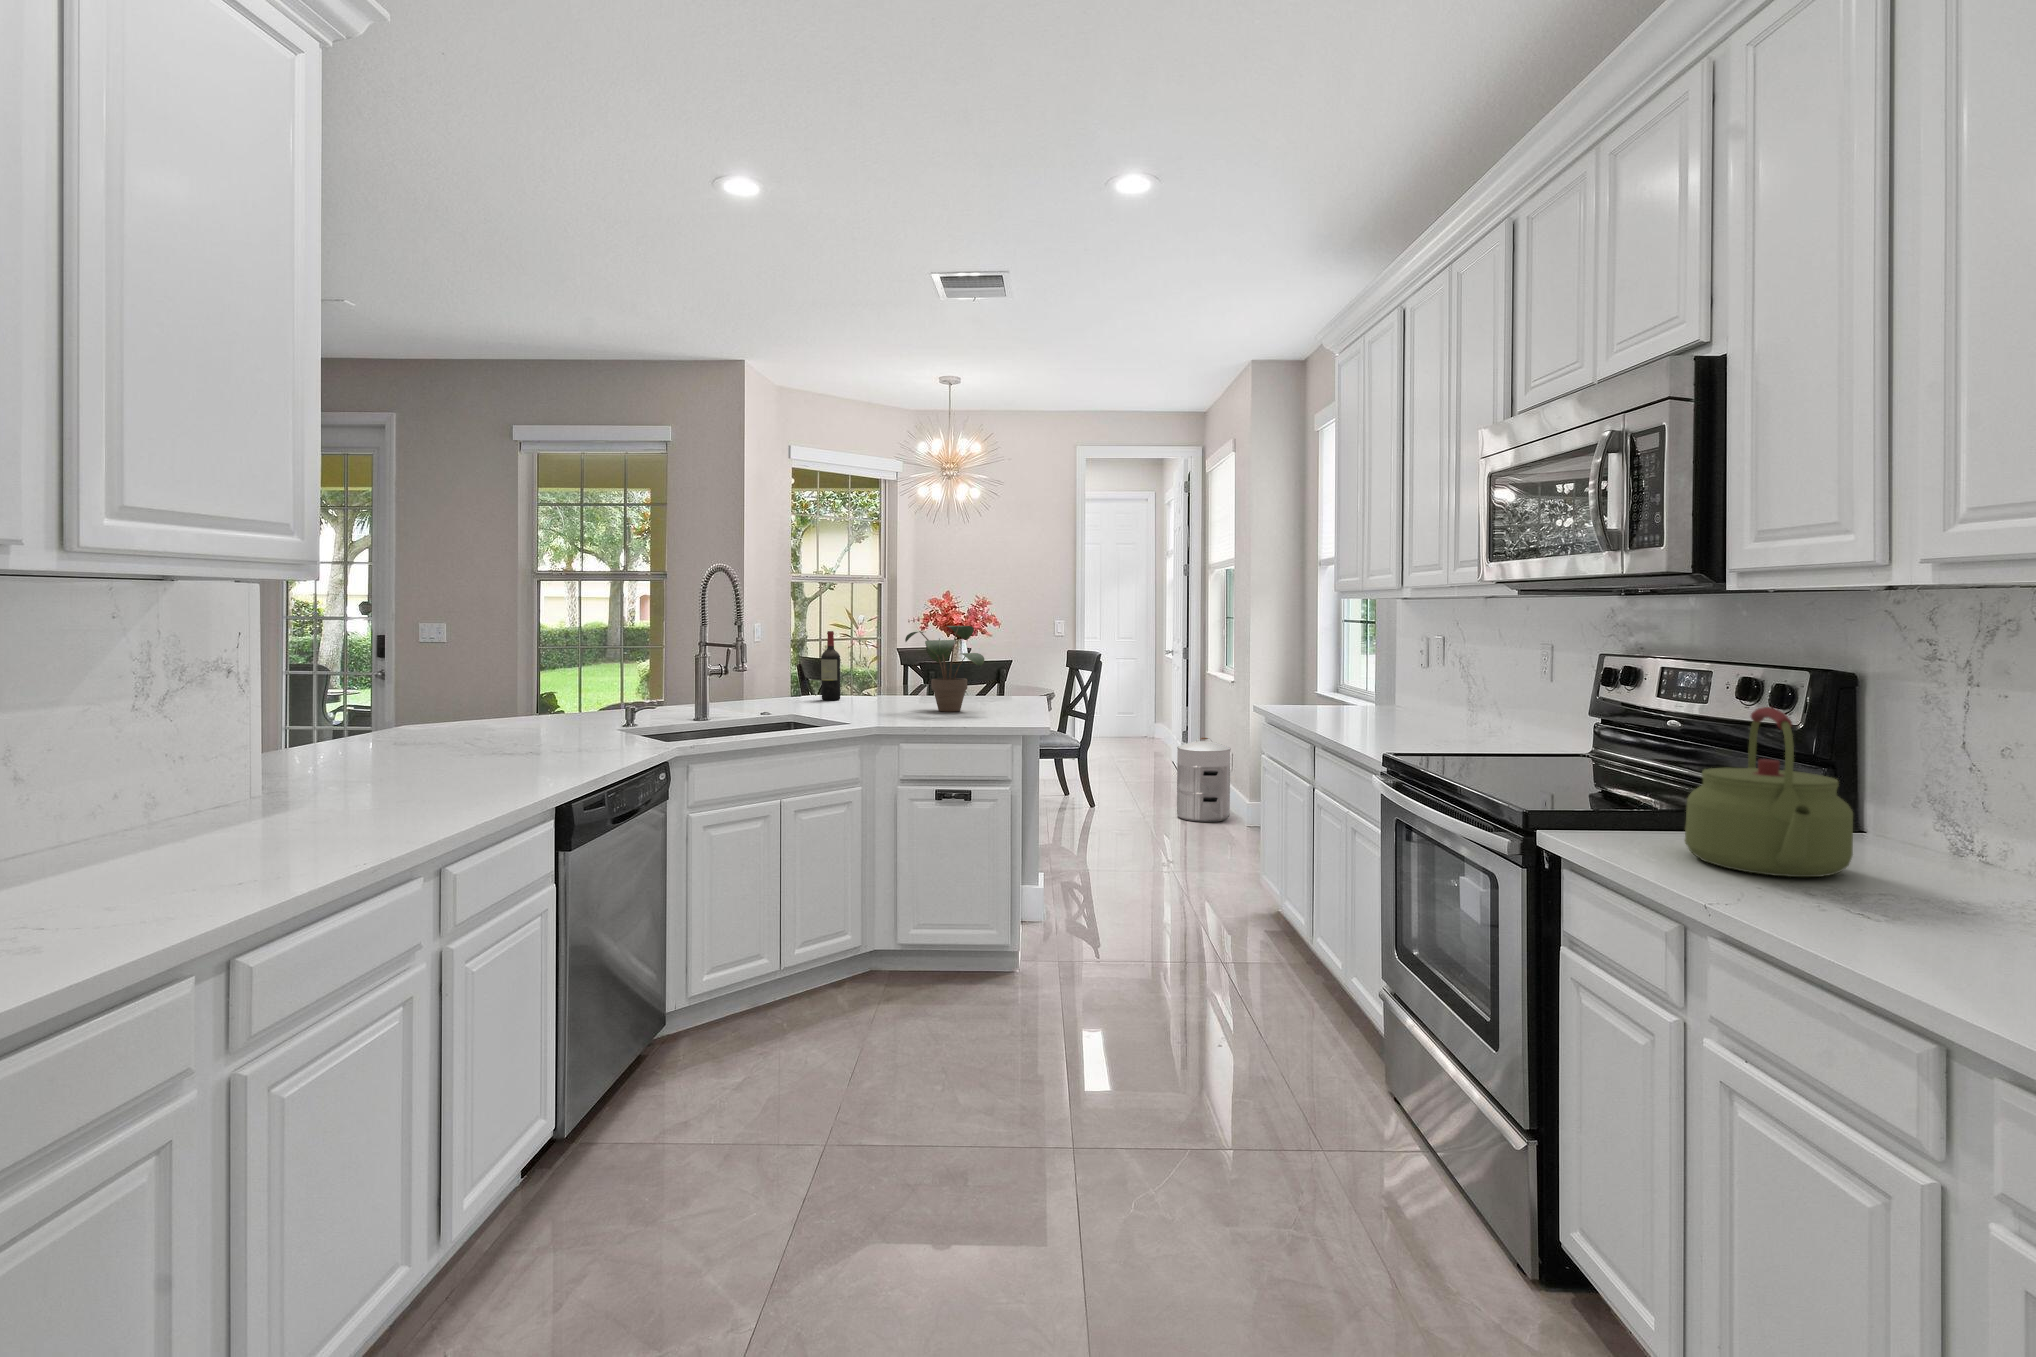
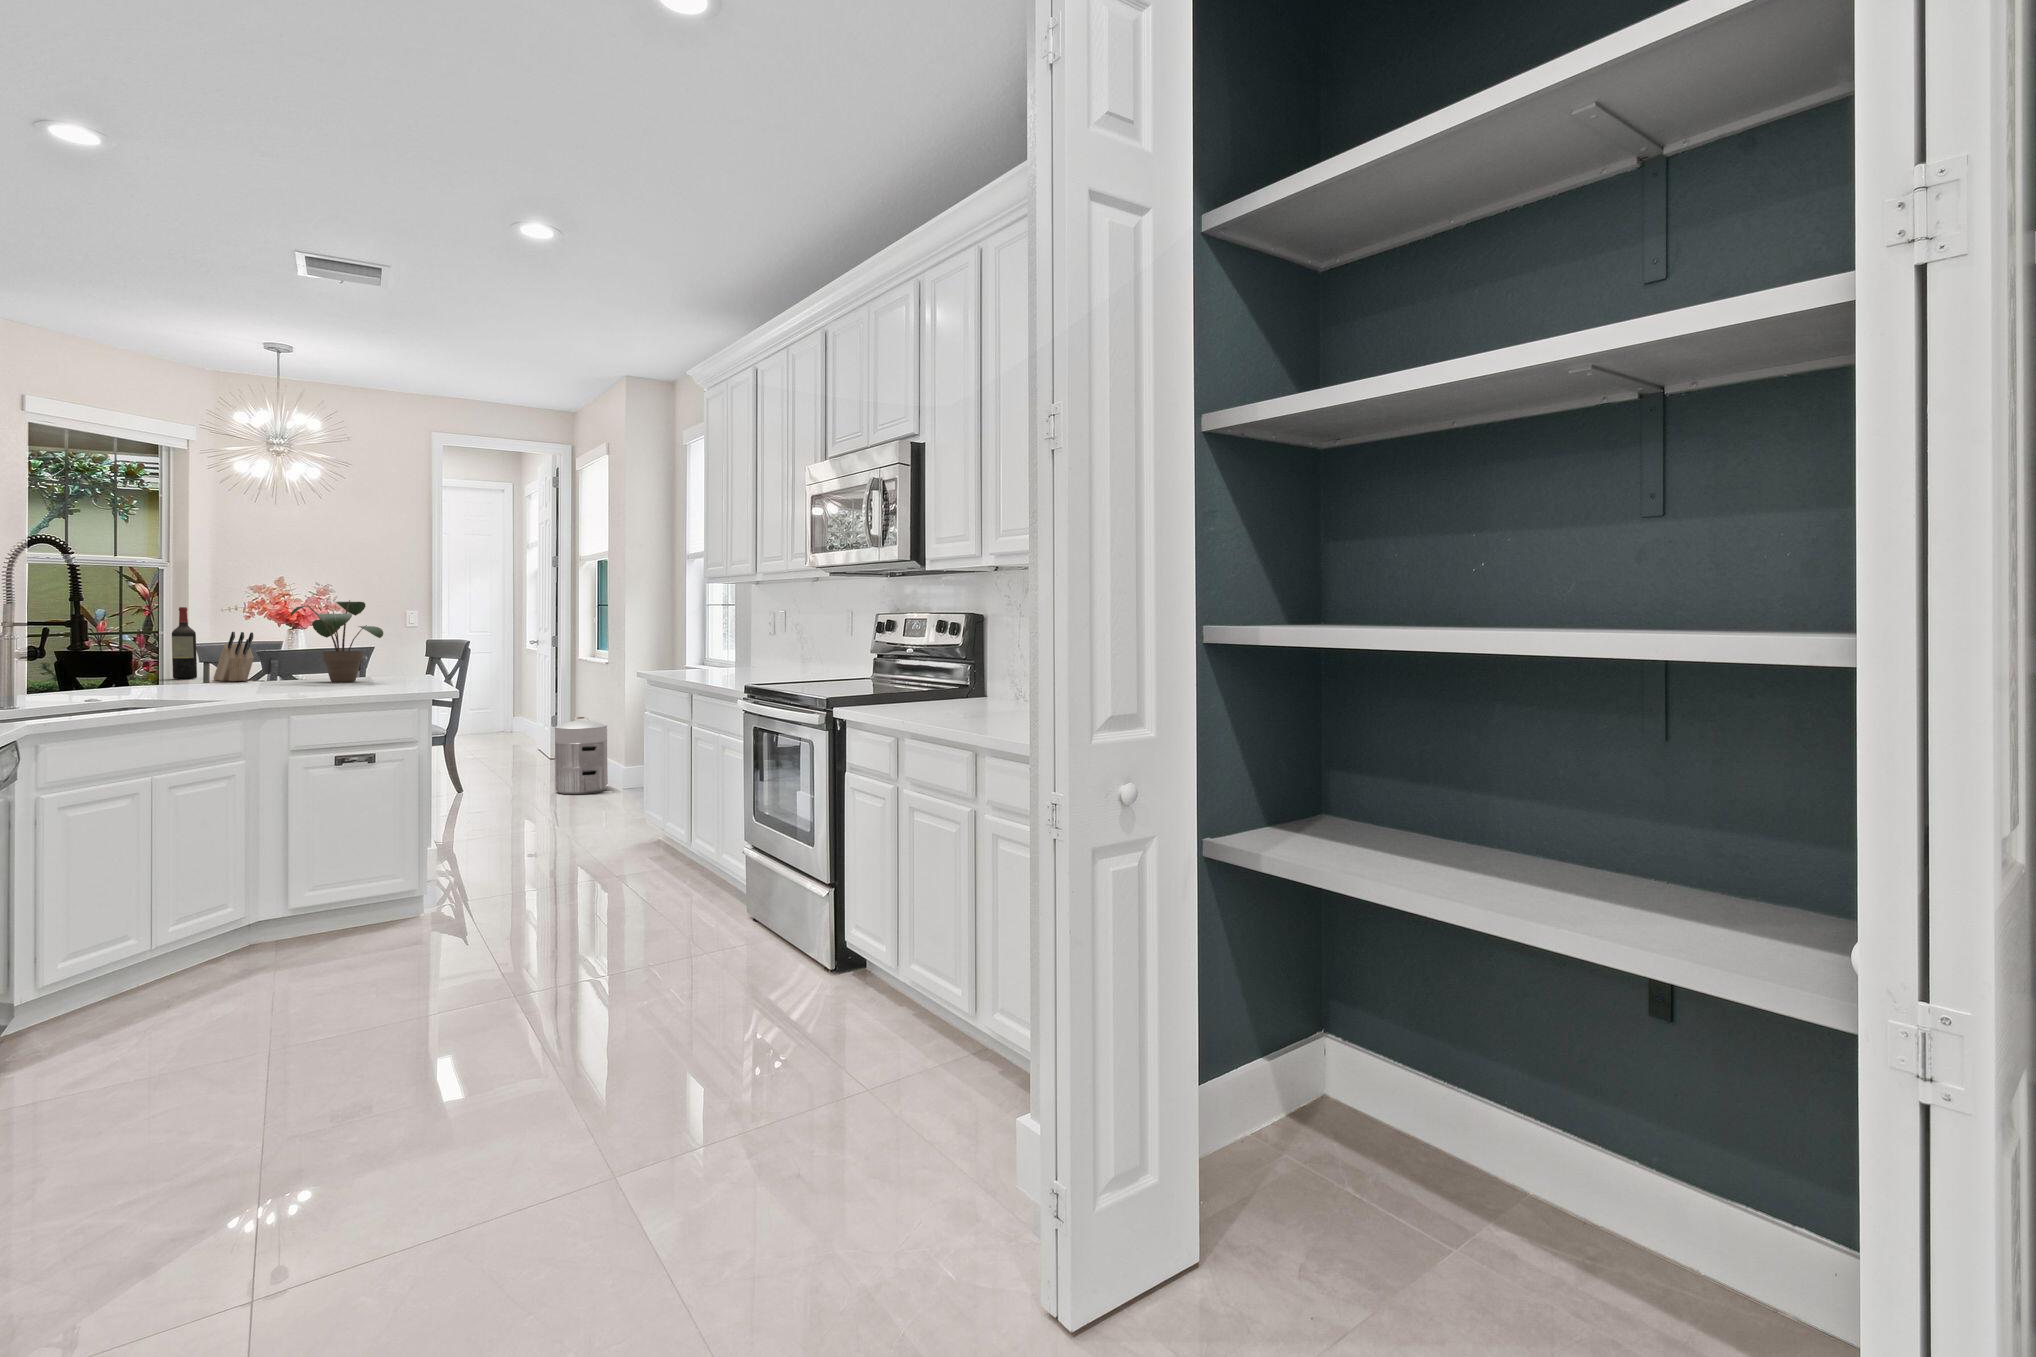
knife block: none [849,657,876,706] -> present [214,632,254,681]
kettle: present [1685,707,1853,877] -> none [903,628,974,712]

